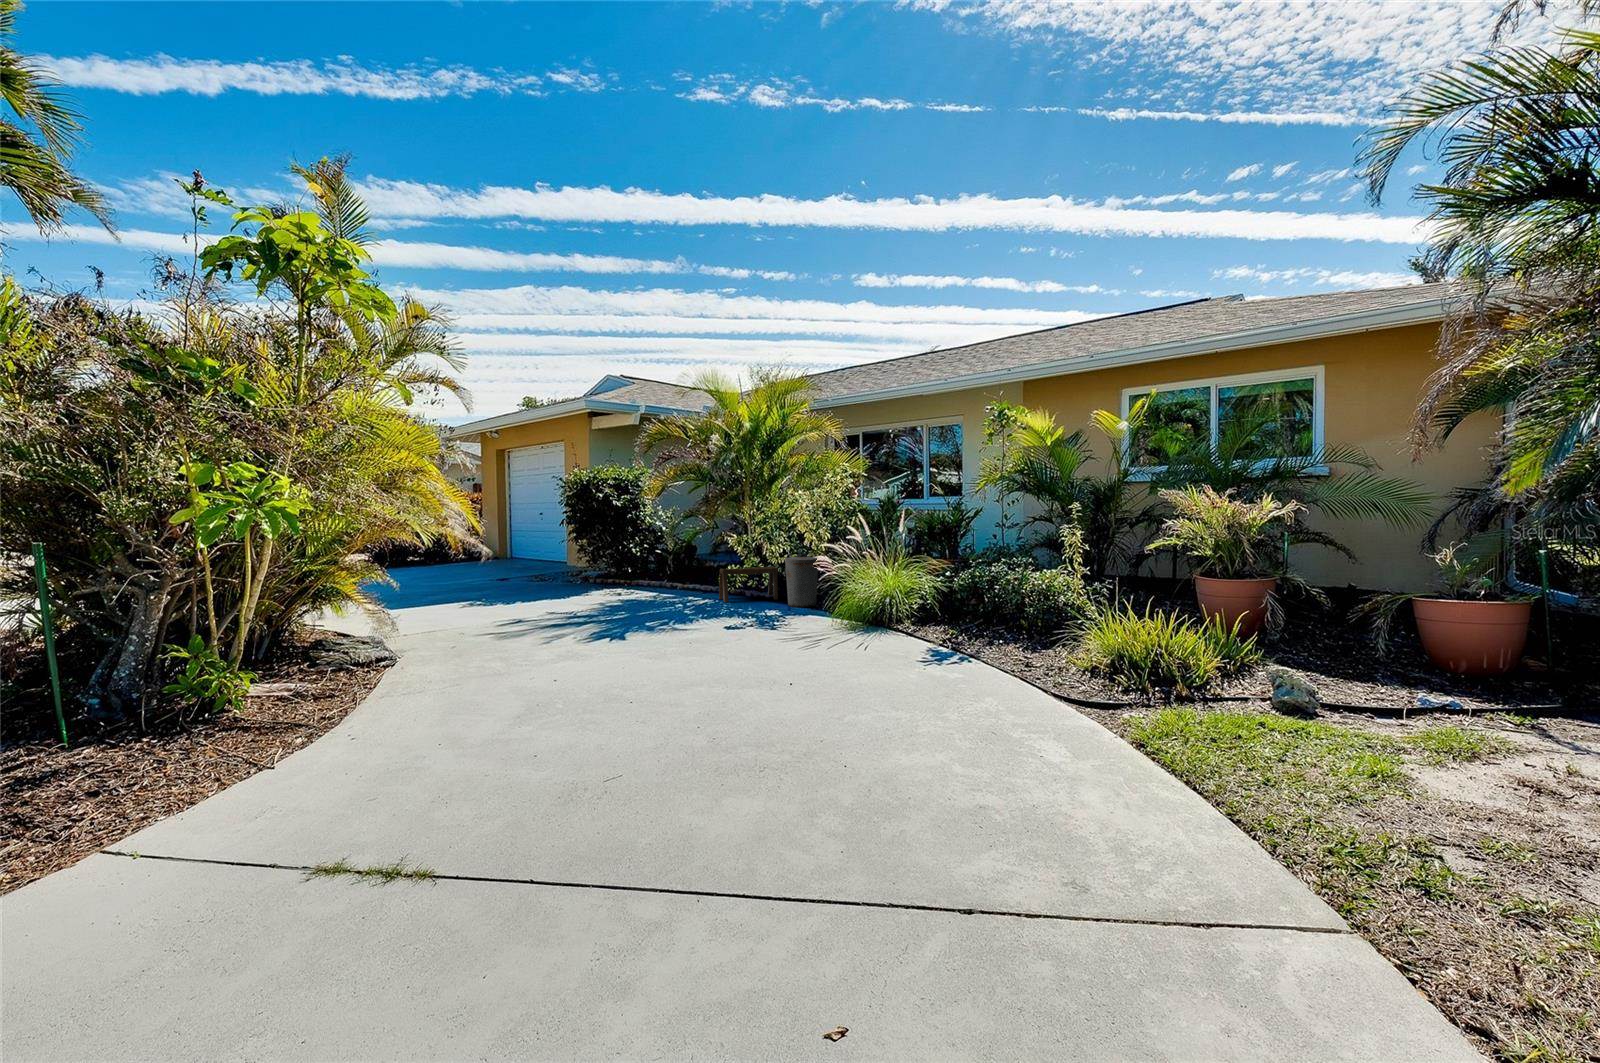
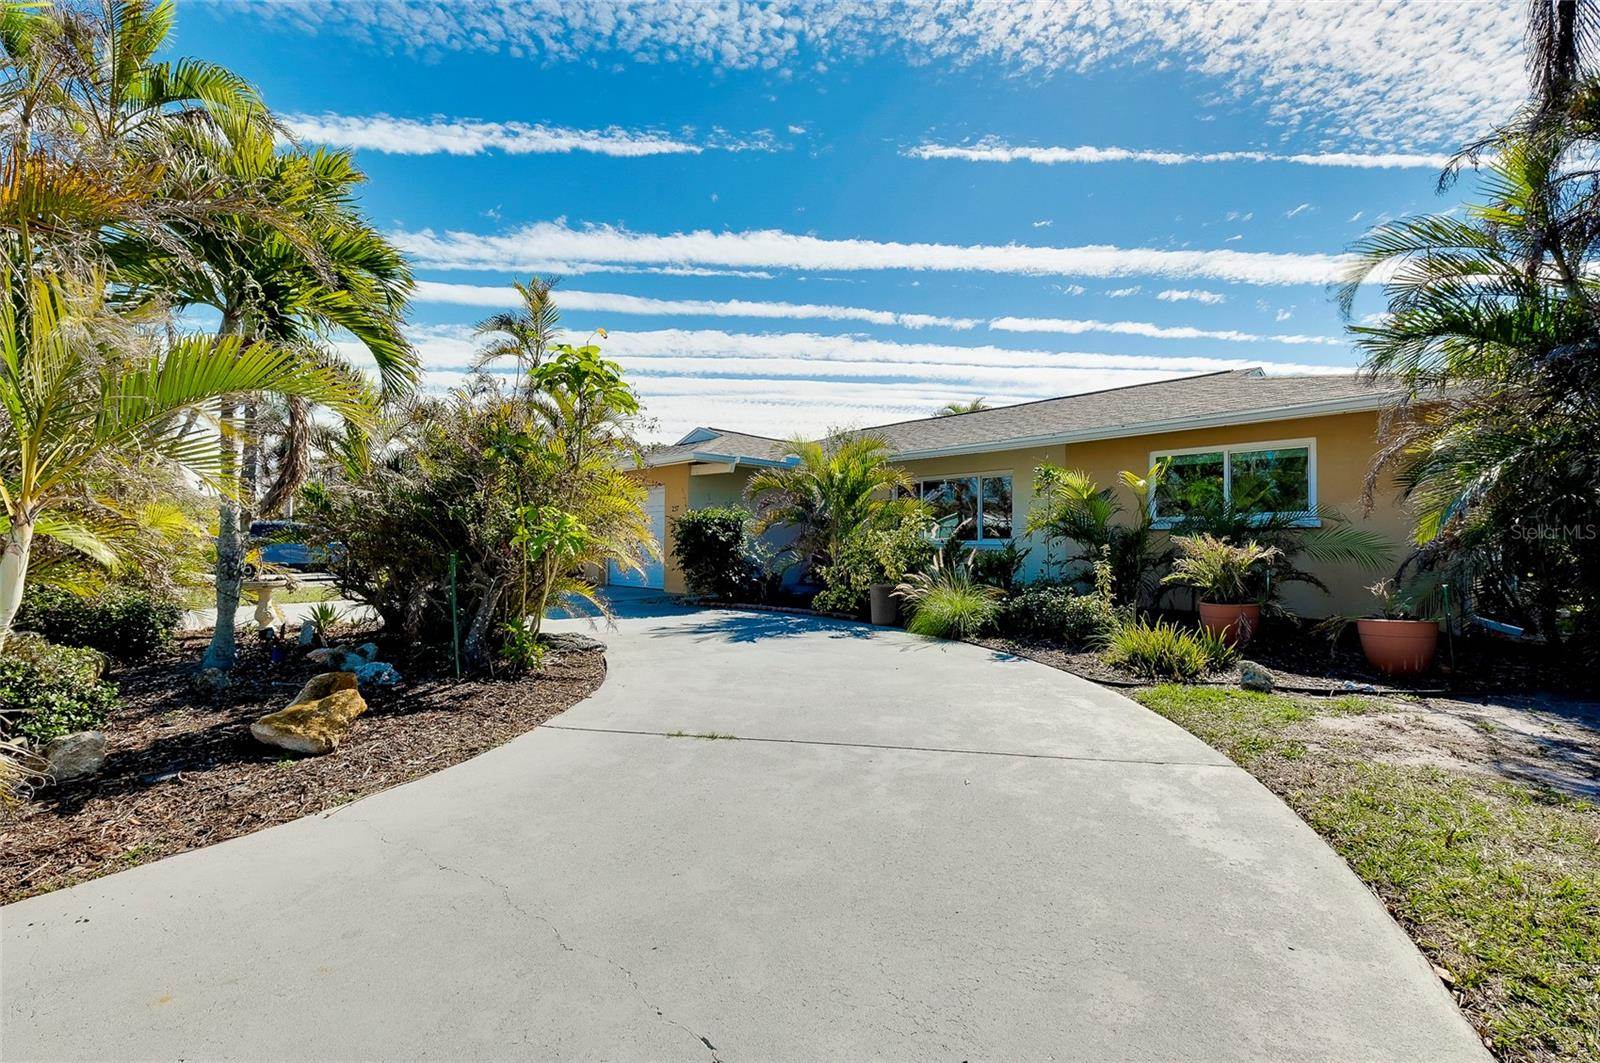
bench: present [719,566,778,602] -> none [813,592,862,620]

